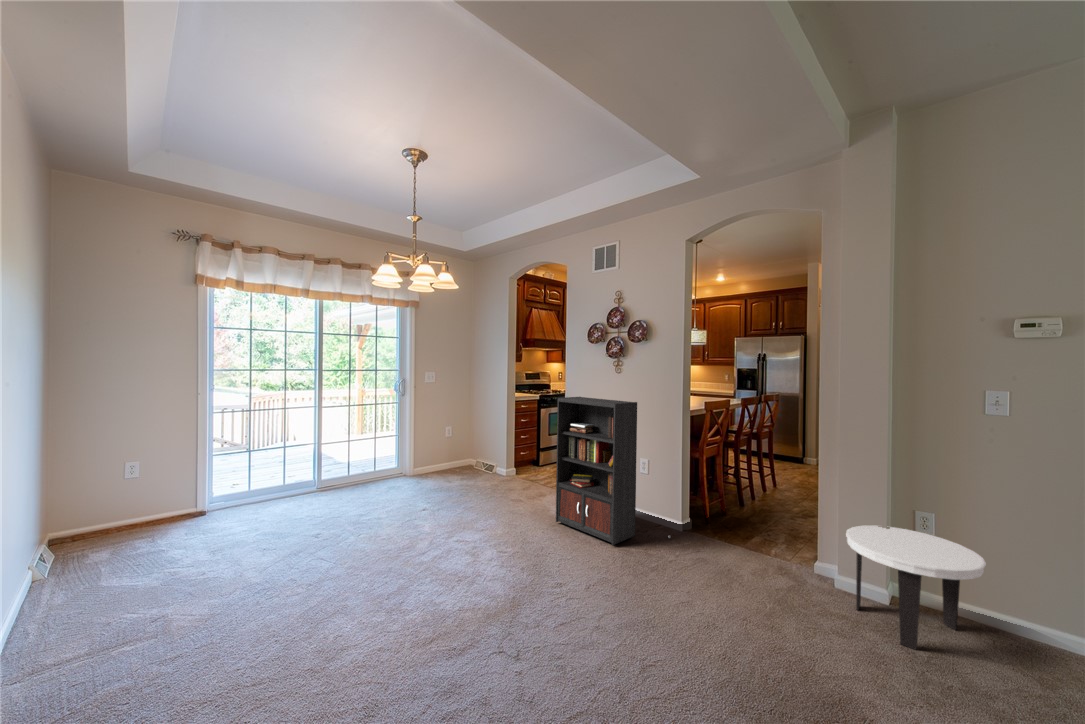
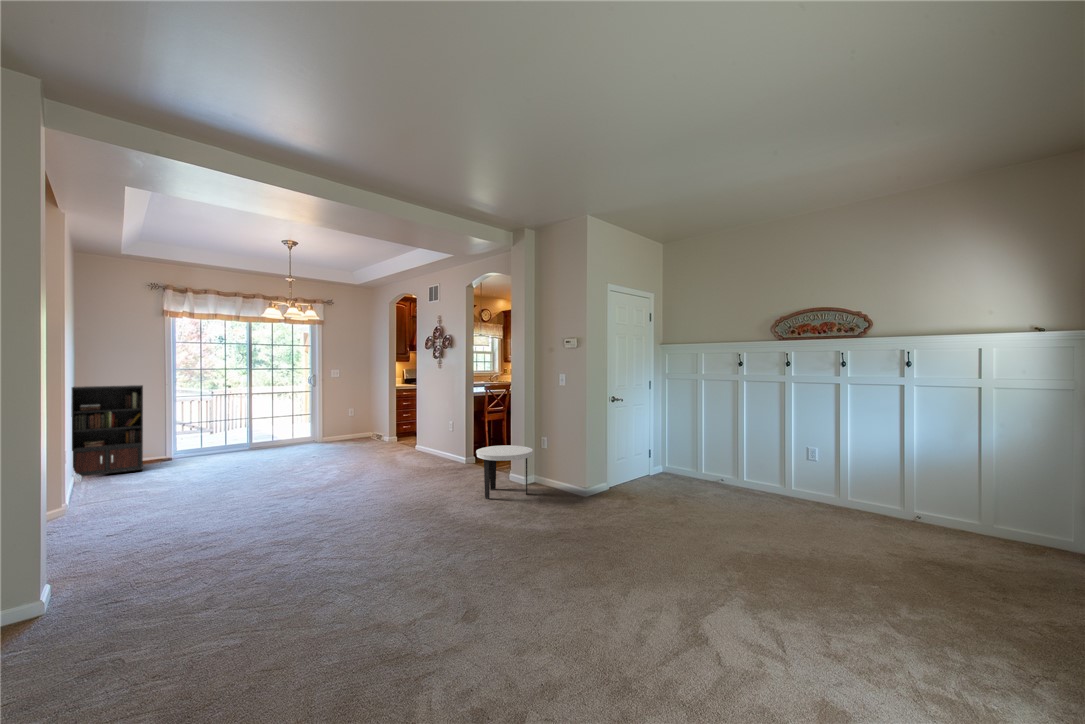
bookcase: present [556,397,670,545] -> present [71,385,143,476]

